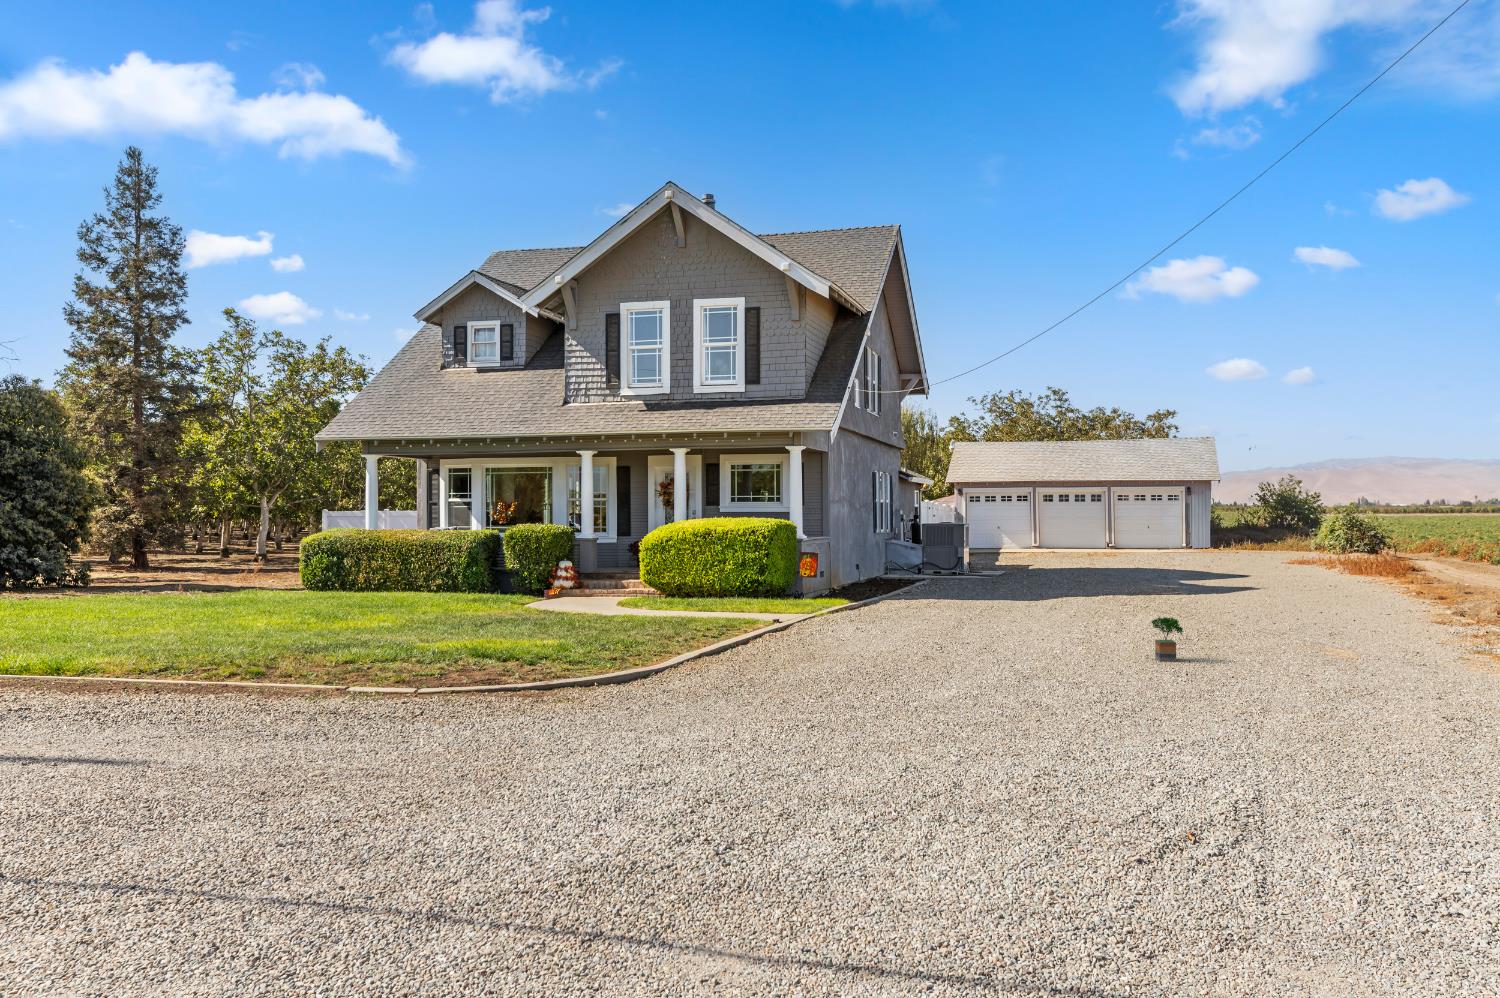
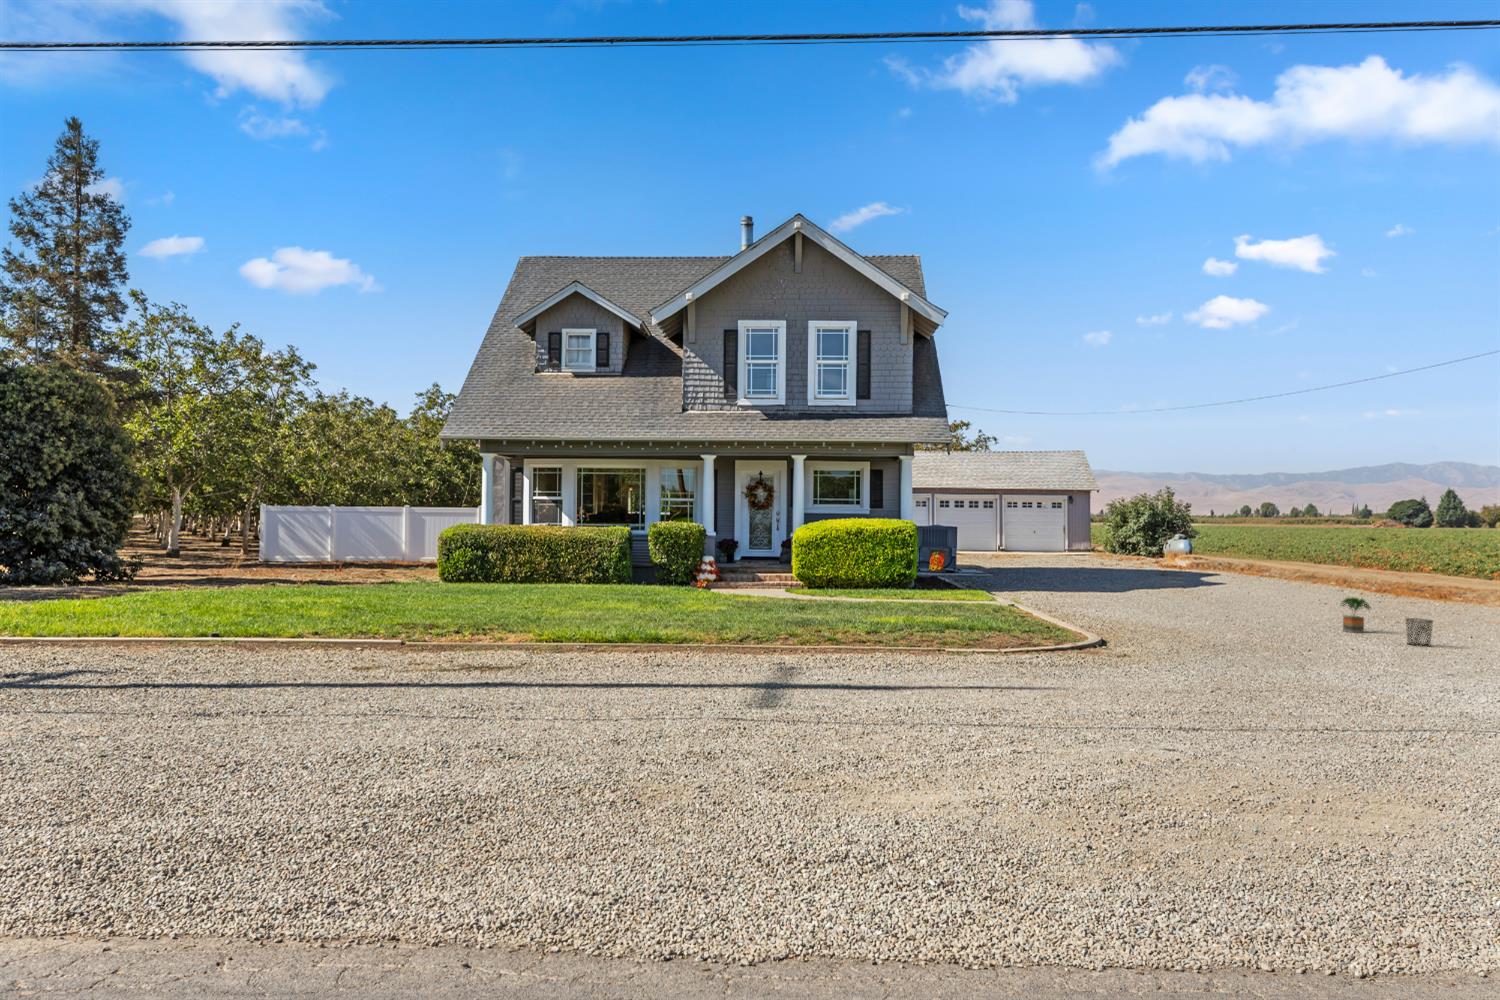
waste bin: none [1181,648,1214,685] -> present [1406,618,1433,647]

